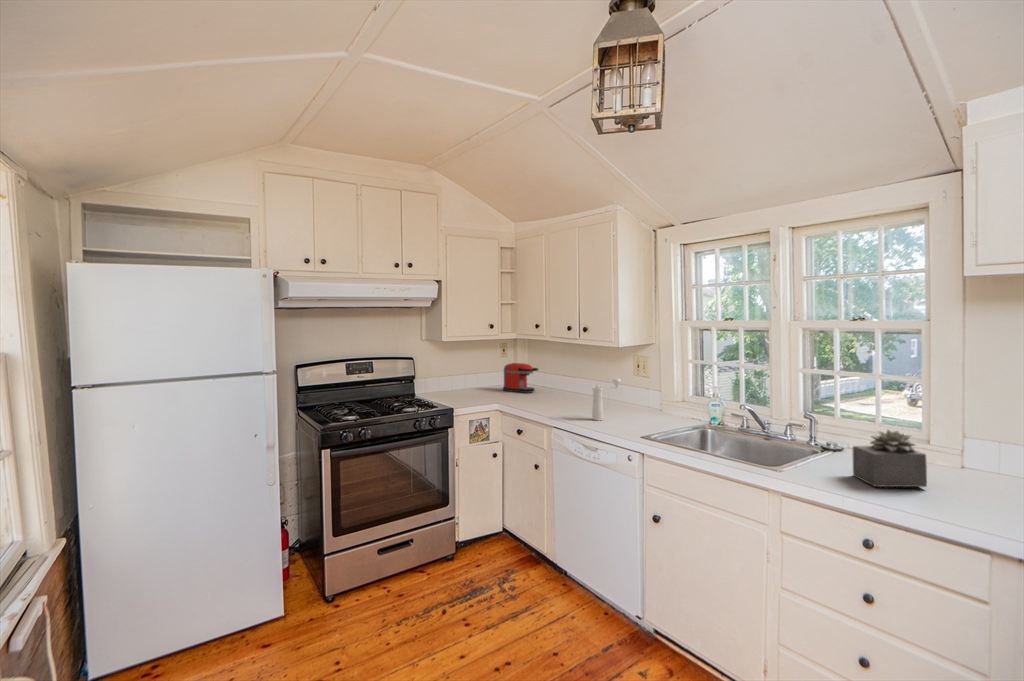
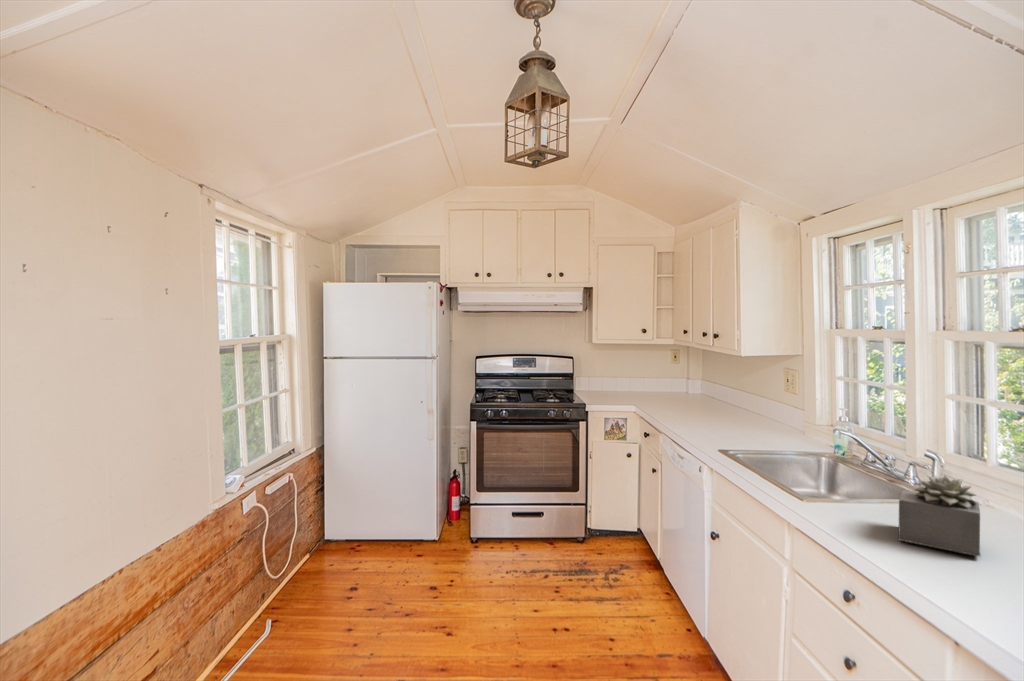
coffee maker: present [503,363,538,393] -> none [663,367,696,399]
pepper mill: present [592,378,621,421] -> none [700,389,736,431]

